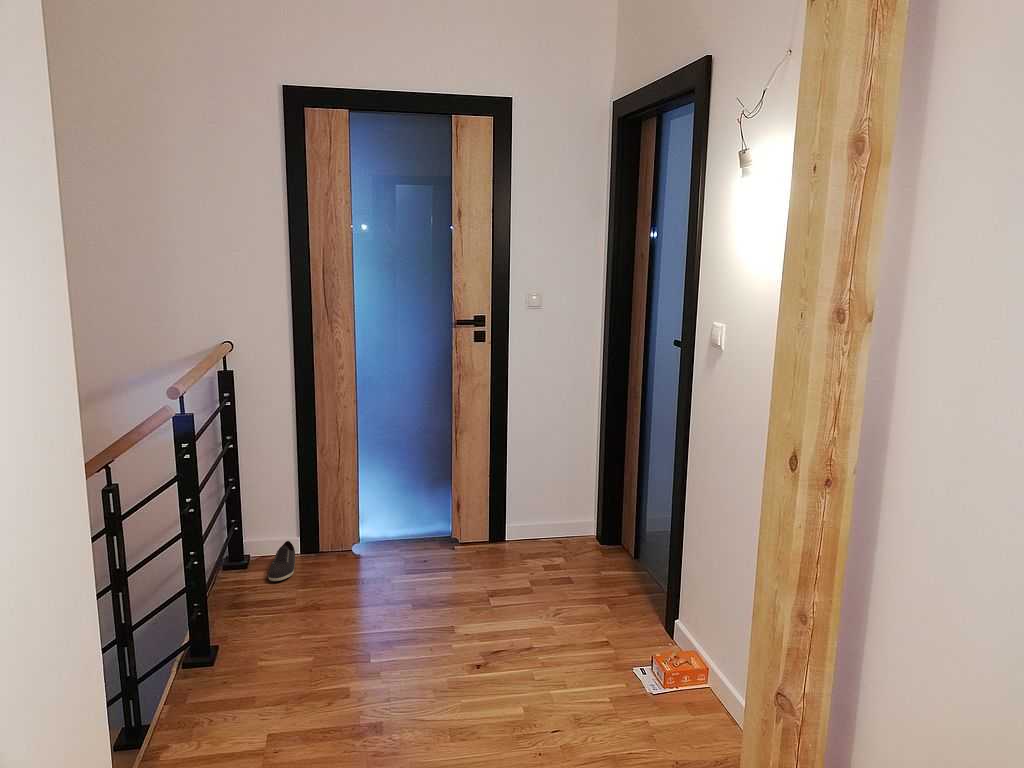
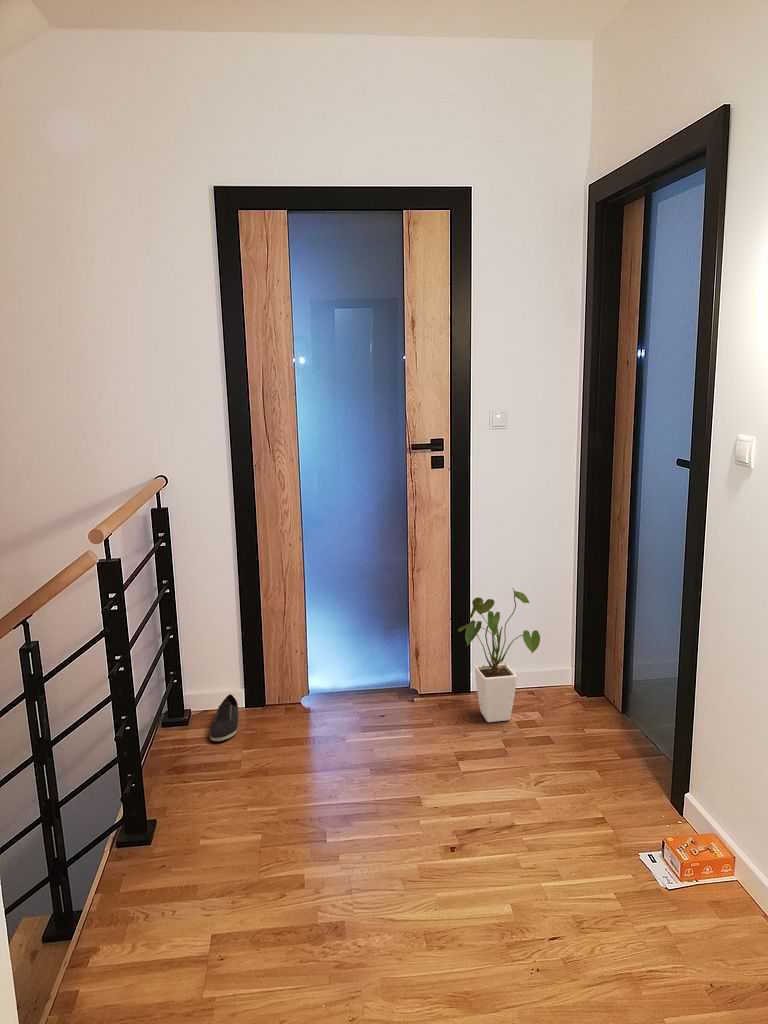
house plant: none [494,448,563,565] -> present [458,589,540,722]

